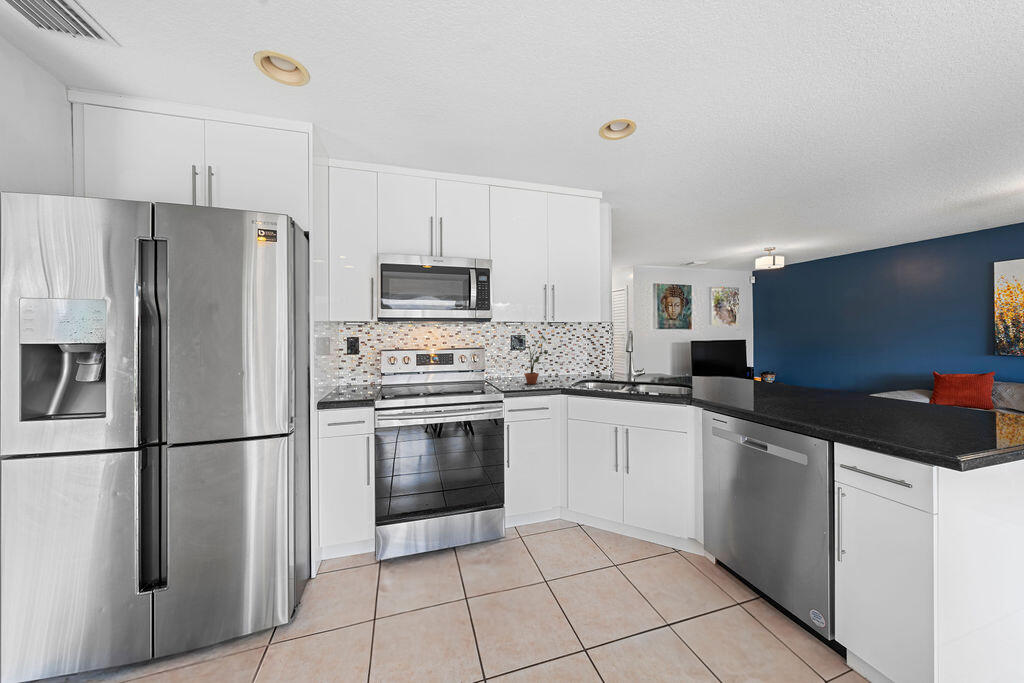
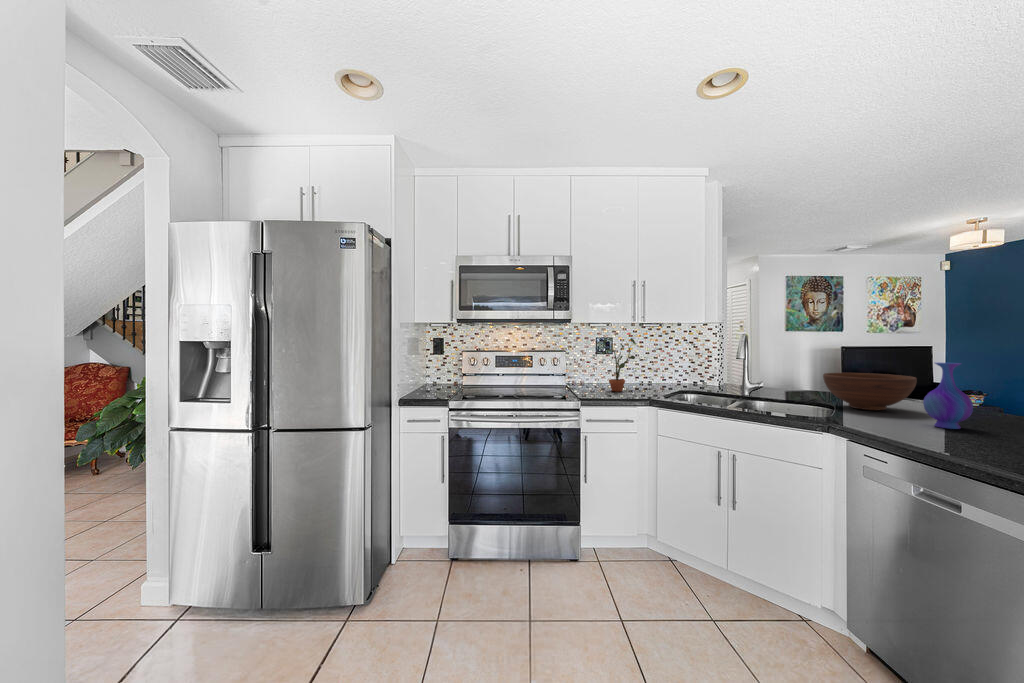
vase: none [773,352,806,403] -> present [923,363,973,429]
fruit bowl: none [698,361,763,391] -> present [823,373,917,410]

